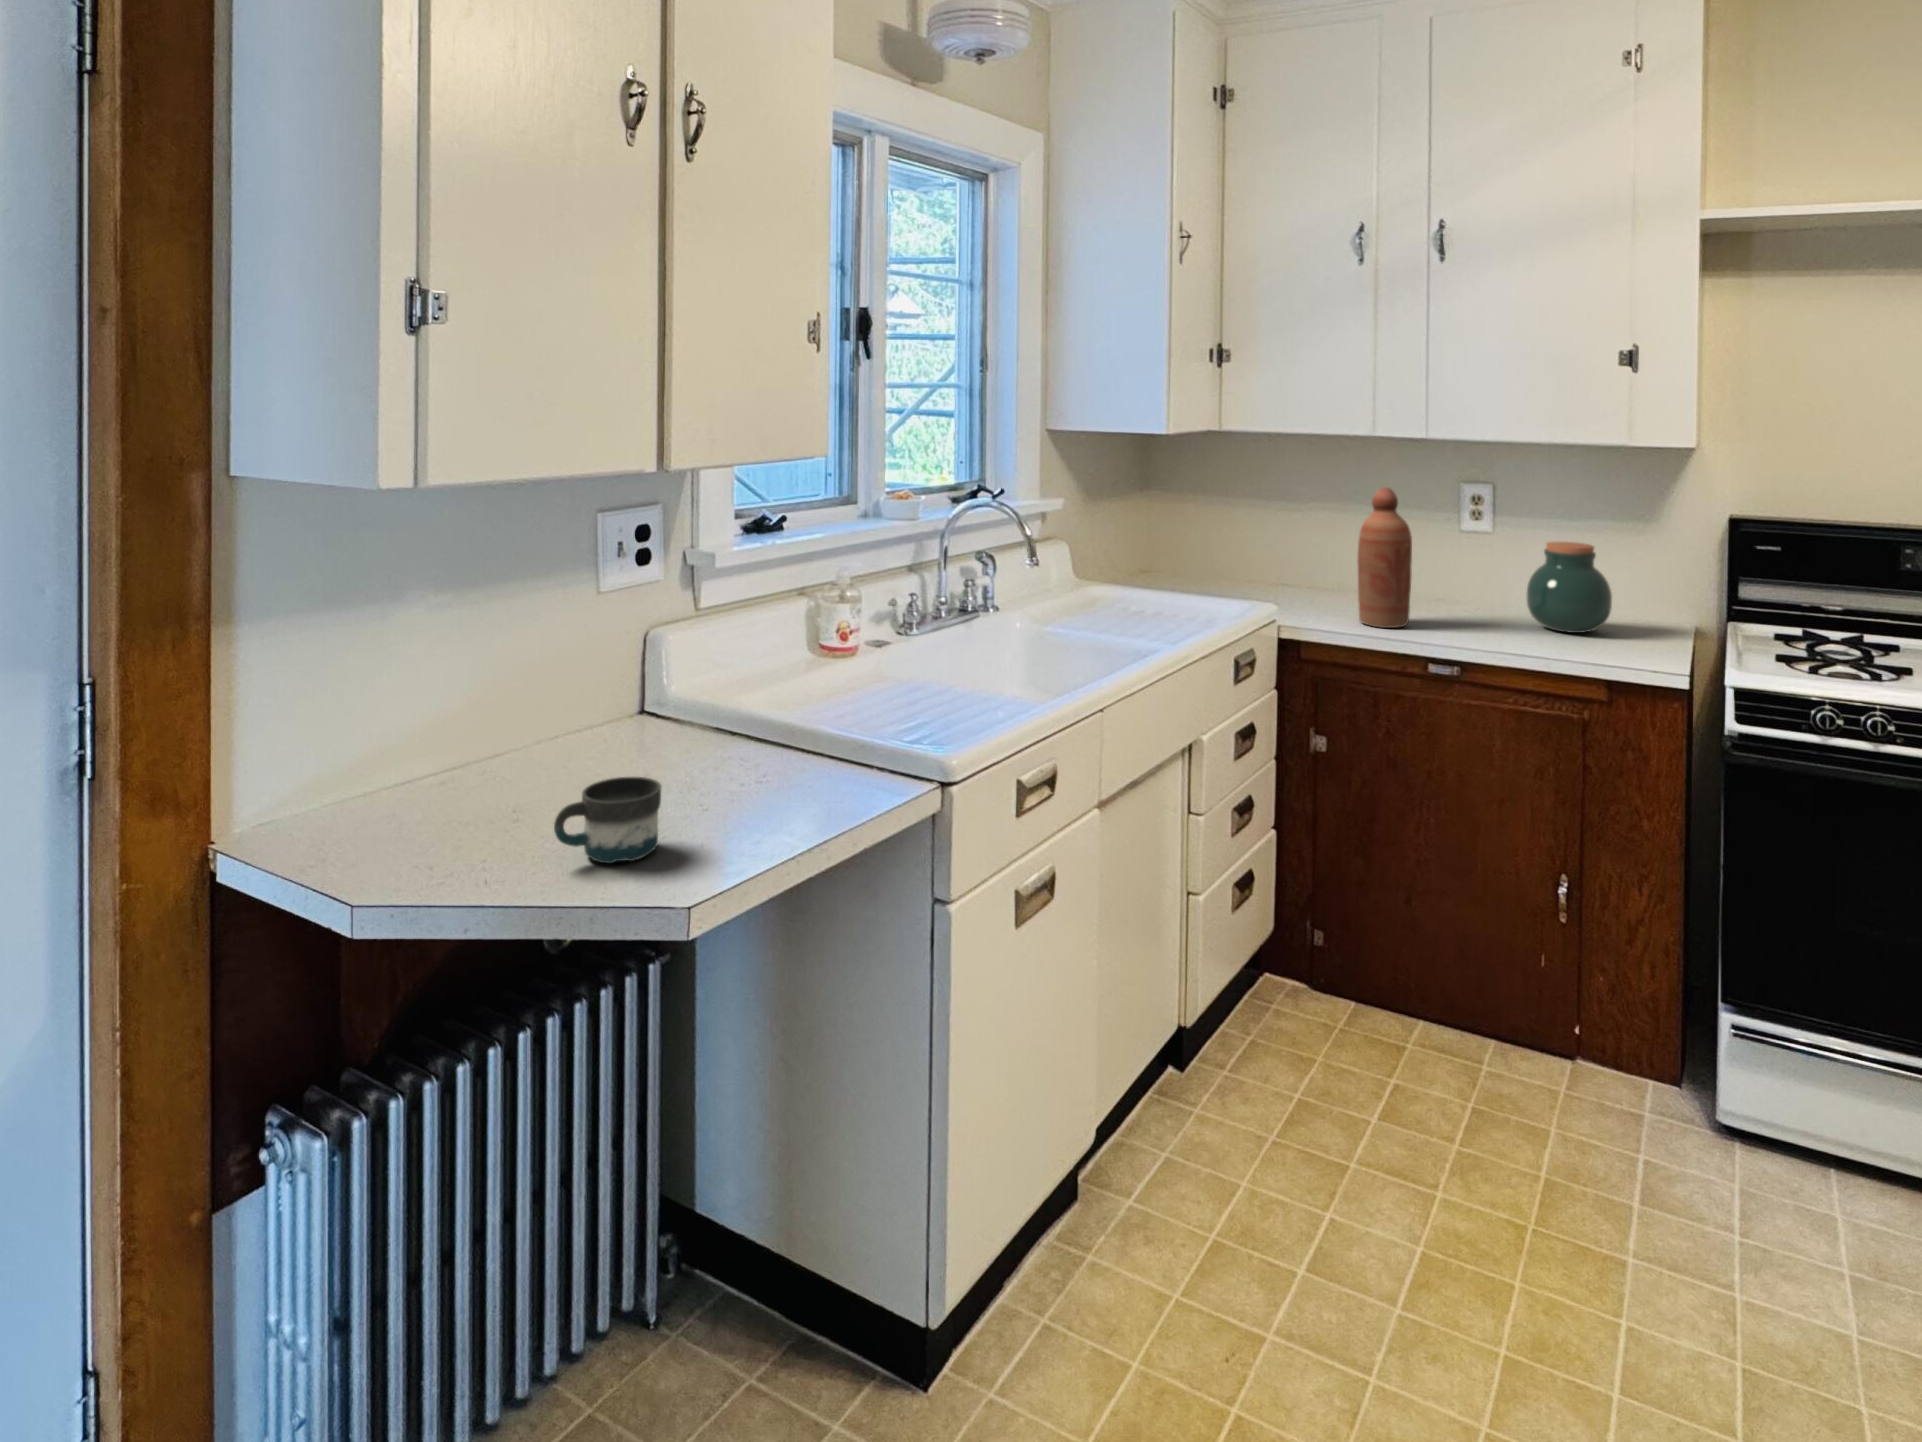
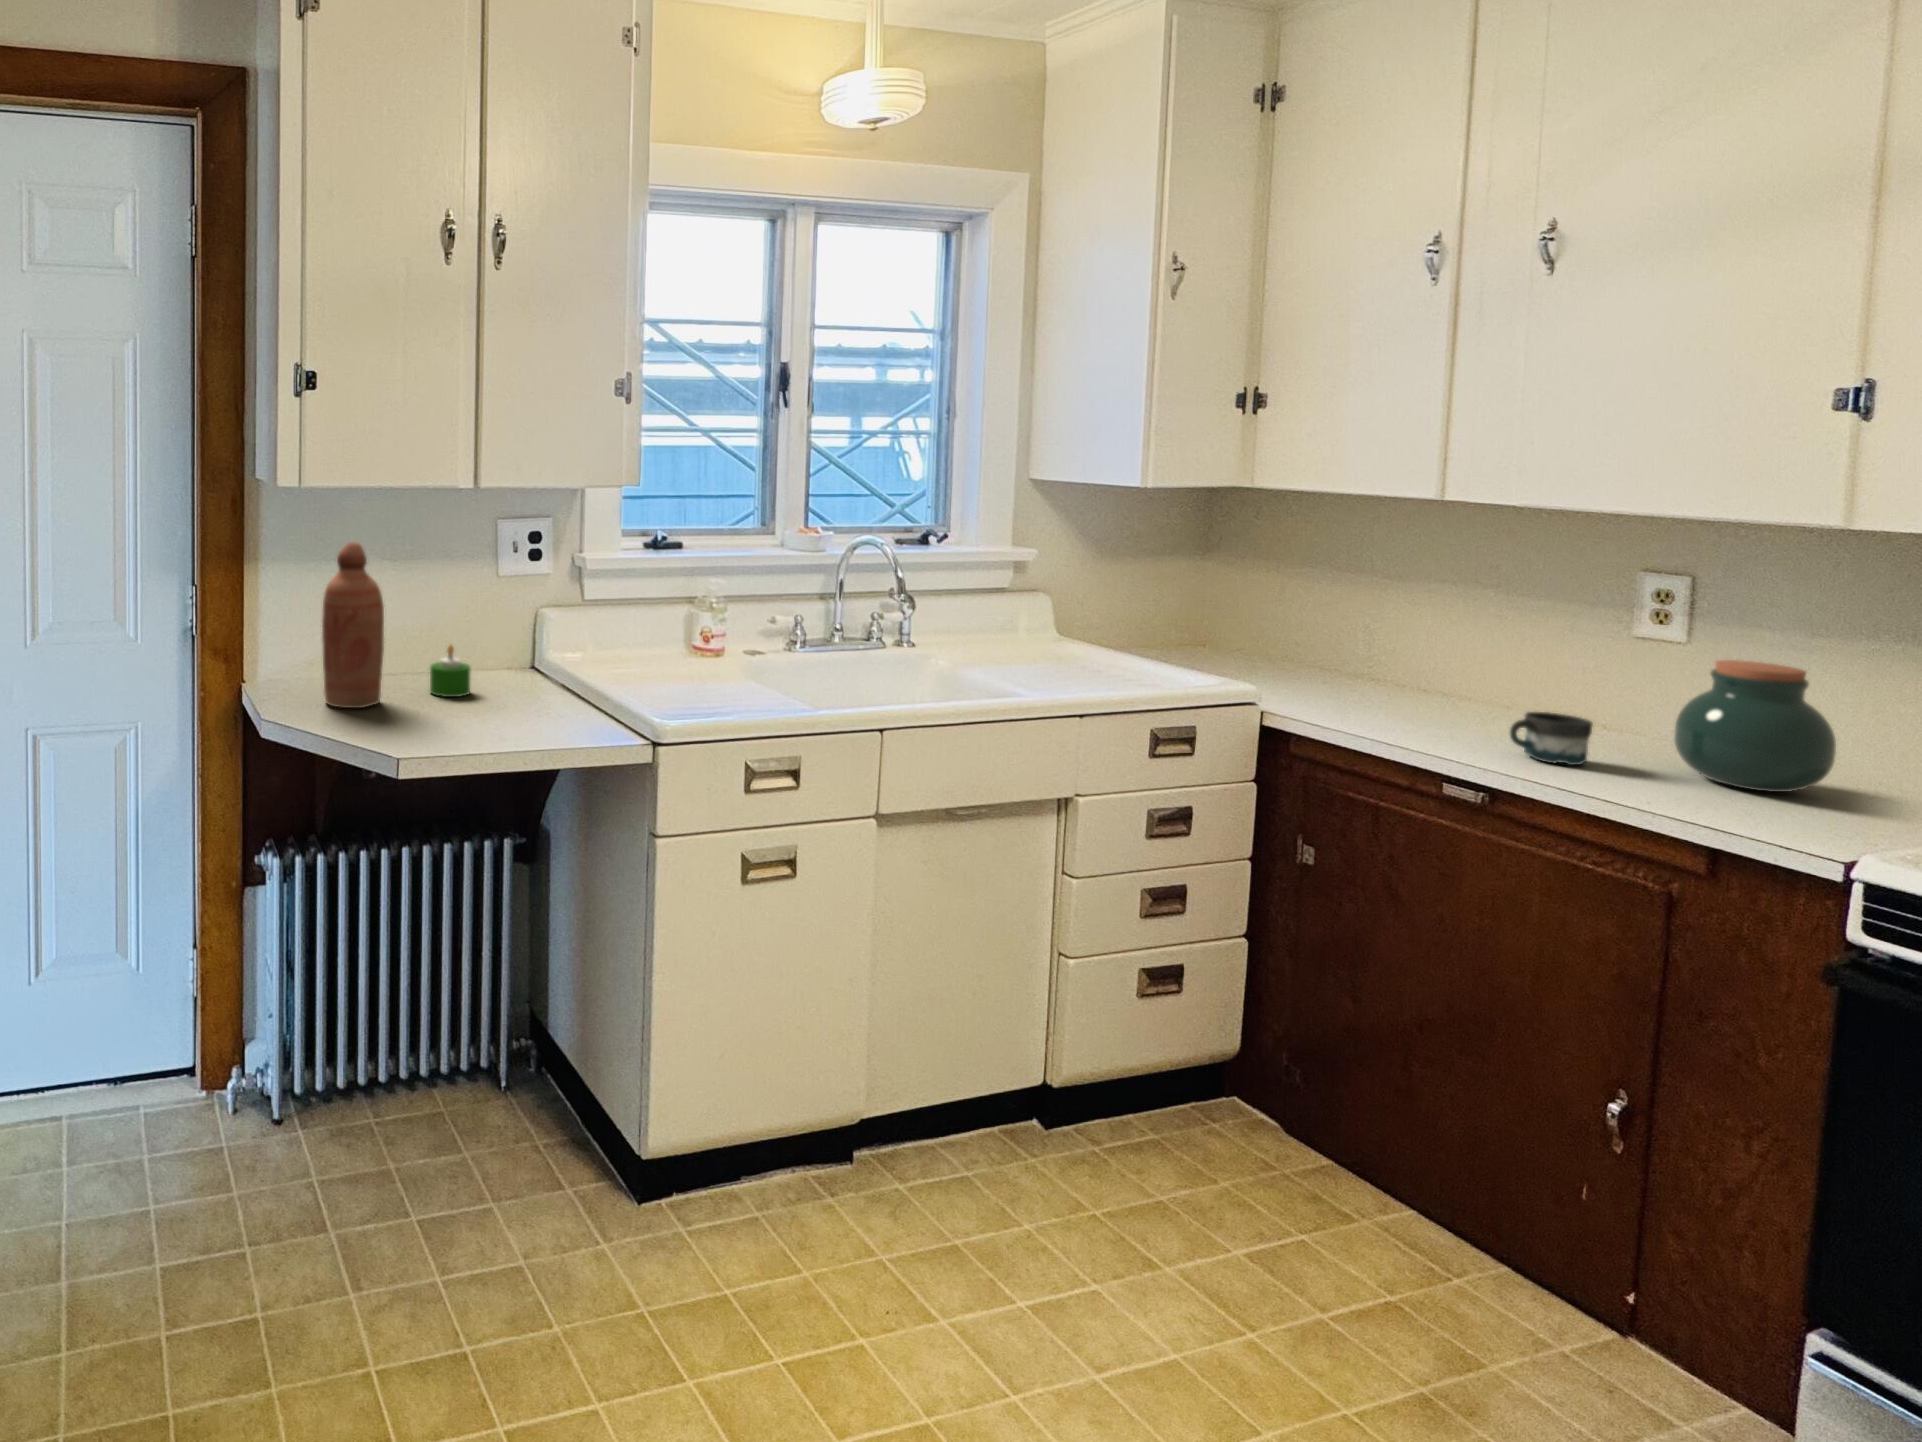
bottle: present [1358,487,1412,628] -> present [322,542,384,708]
candle: none [549,702,612,783] -> present [430,645,471,697]
mug: present [554,777,661,863] -> present [1510,712,1592,765]

